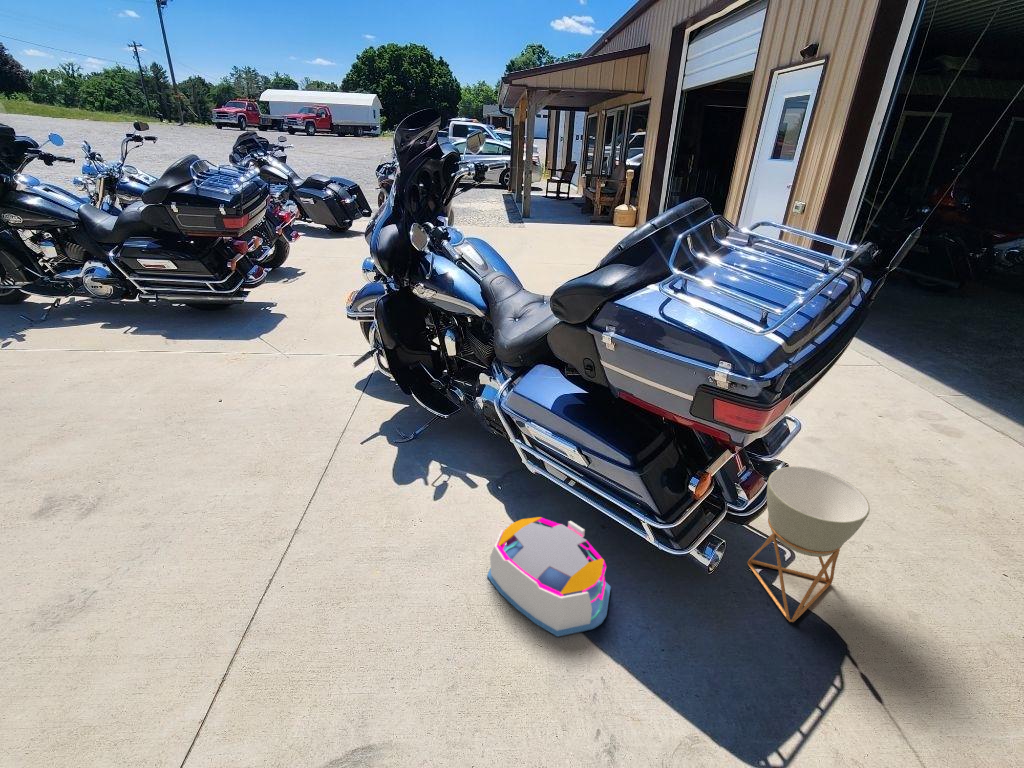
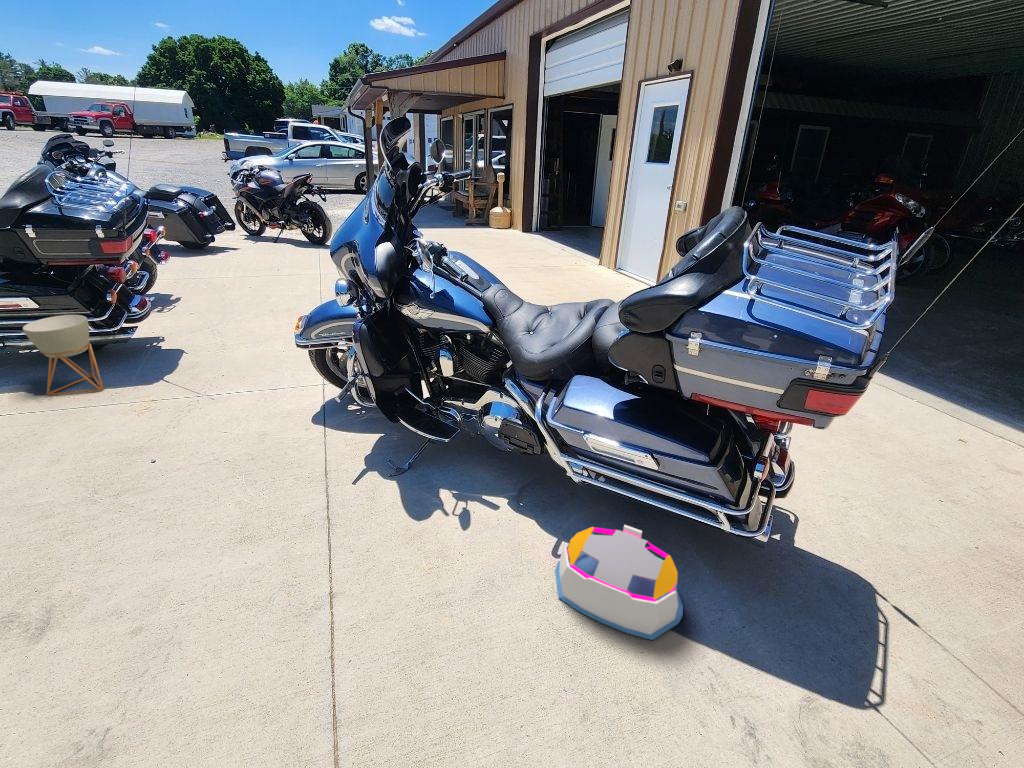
planter: present [747,467,870,622] -> present [23,315,103,395]

